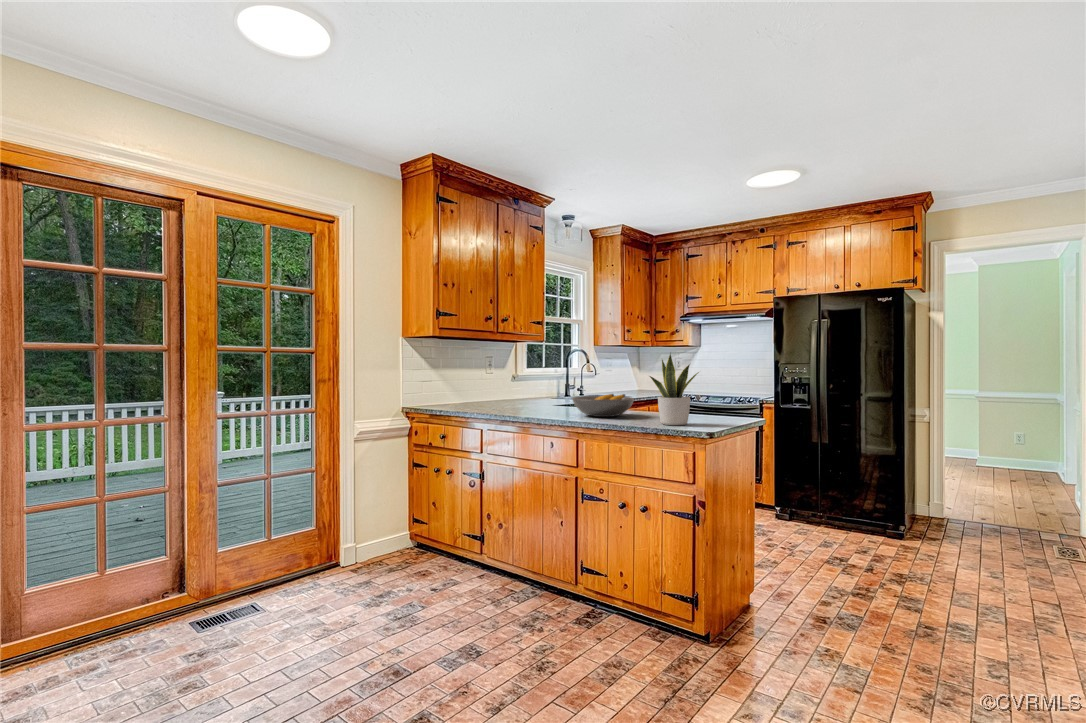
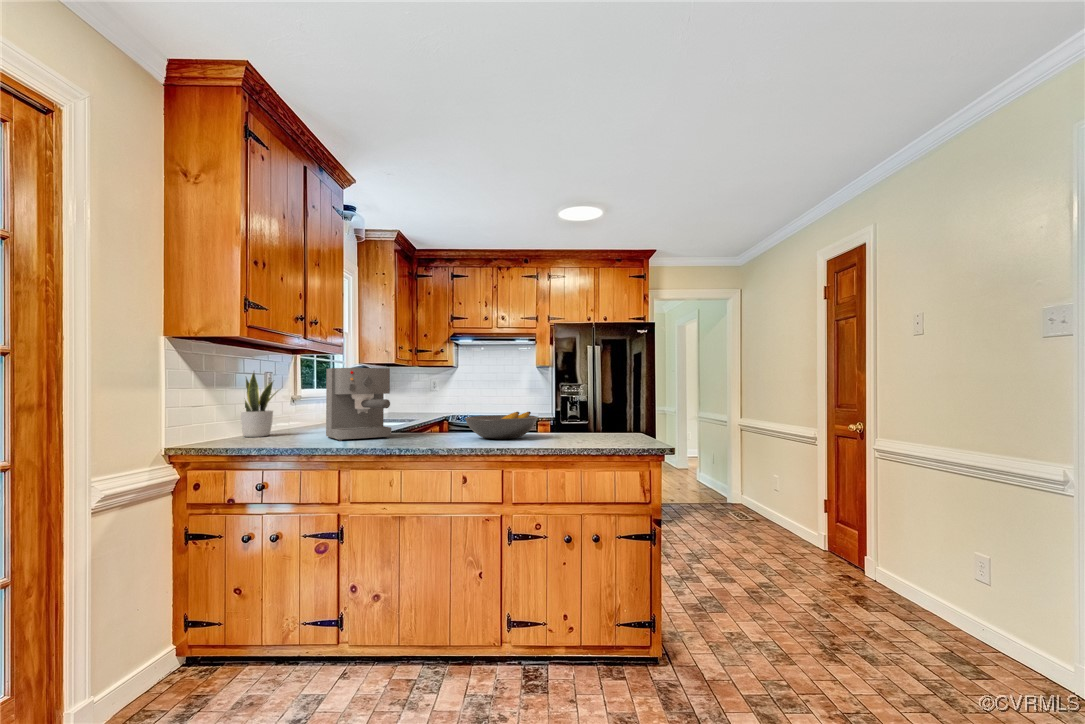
potted plant: present [650,353,699,425] -> present [241,373,279,437]
coffee maker: none [494,355,538,410] -> present [326,368,391,441]

